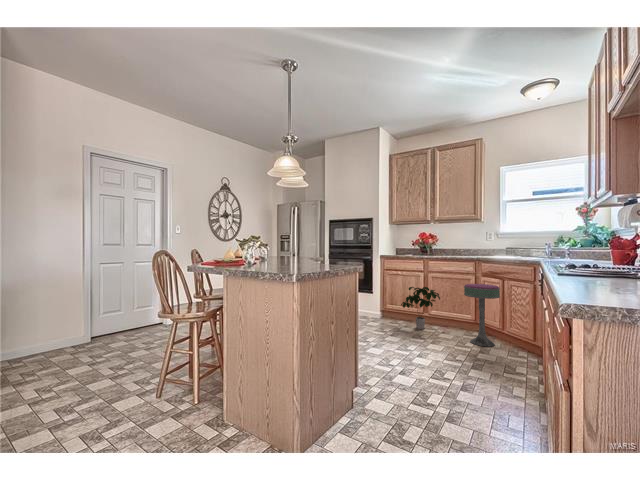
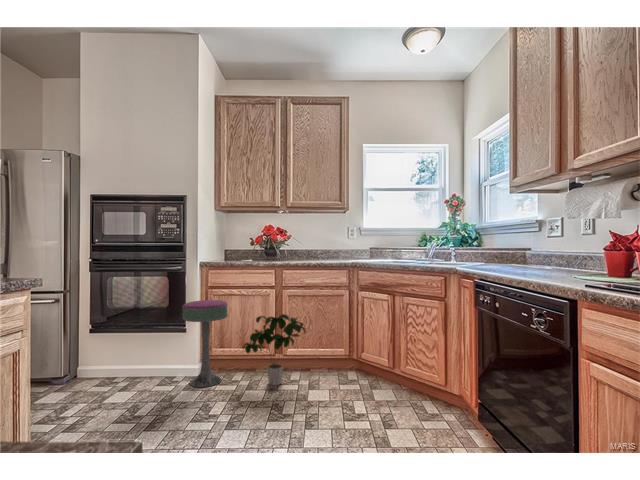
bar stool: present [464,284,500,347] -> present [182,300,228,387]

